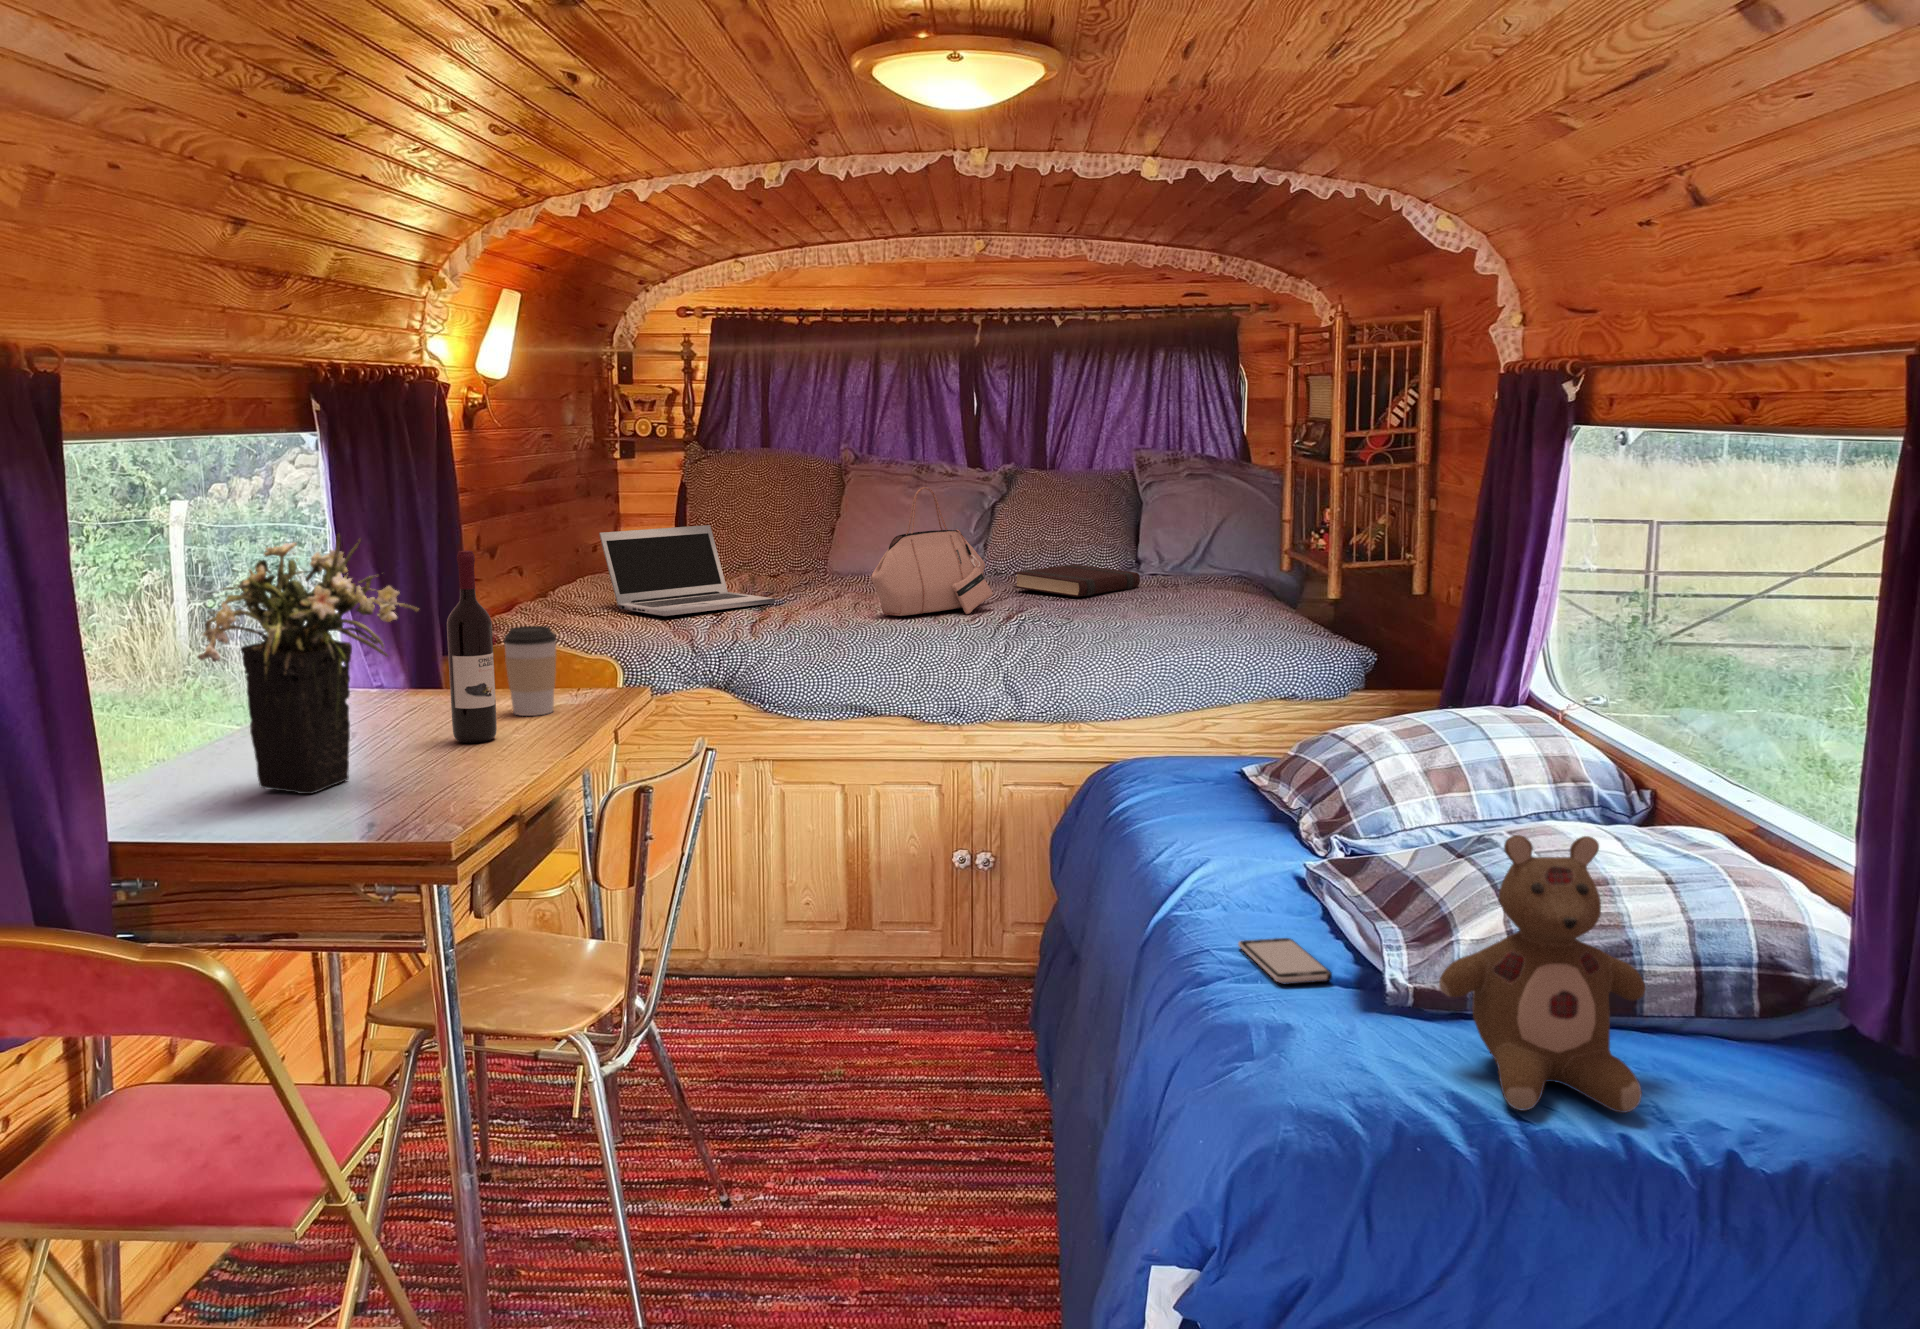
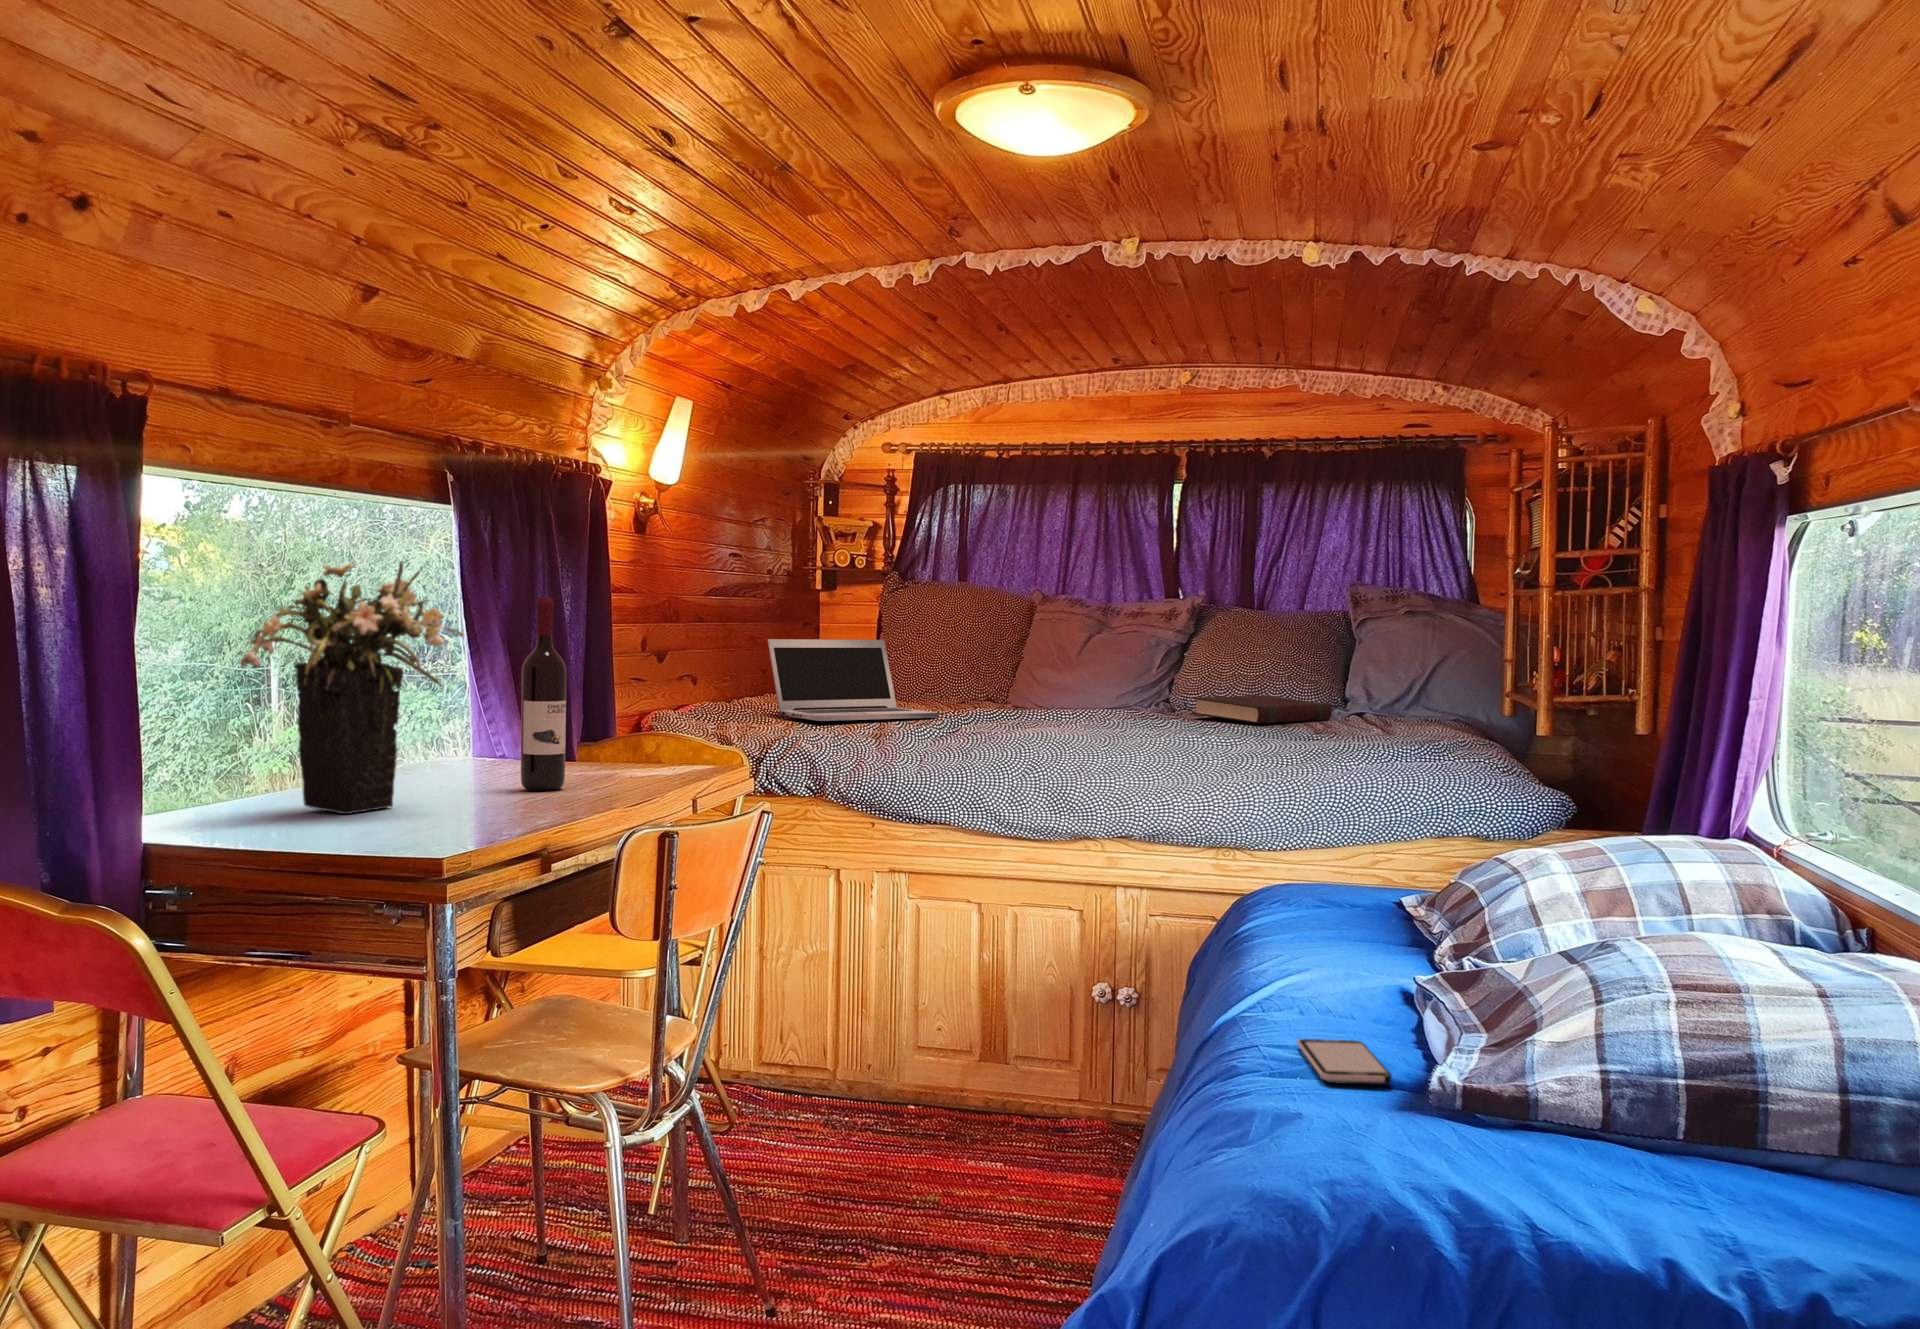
handbag: present [871,487,993,616] -> none [1027,599,1159,732]
coffee cup: present [503,626,557,716] -> none [594,688,649,777]
stuffed bear: present [1439,835,1645,1113] -> none [1480,893,1745,1243]

